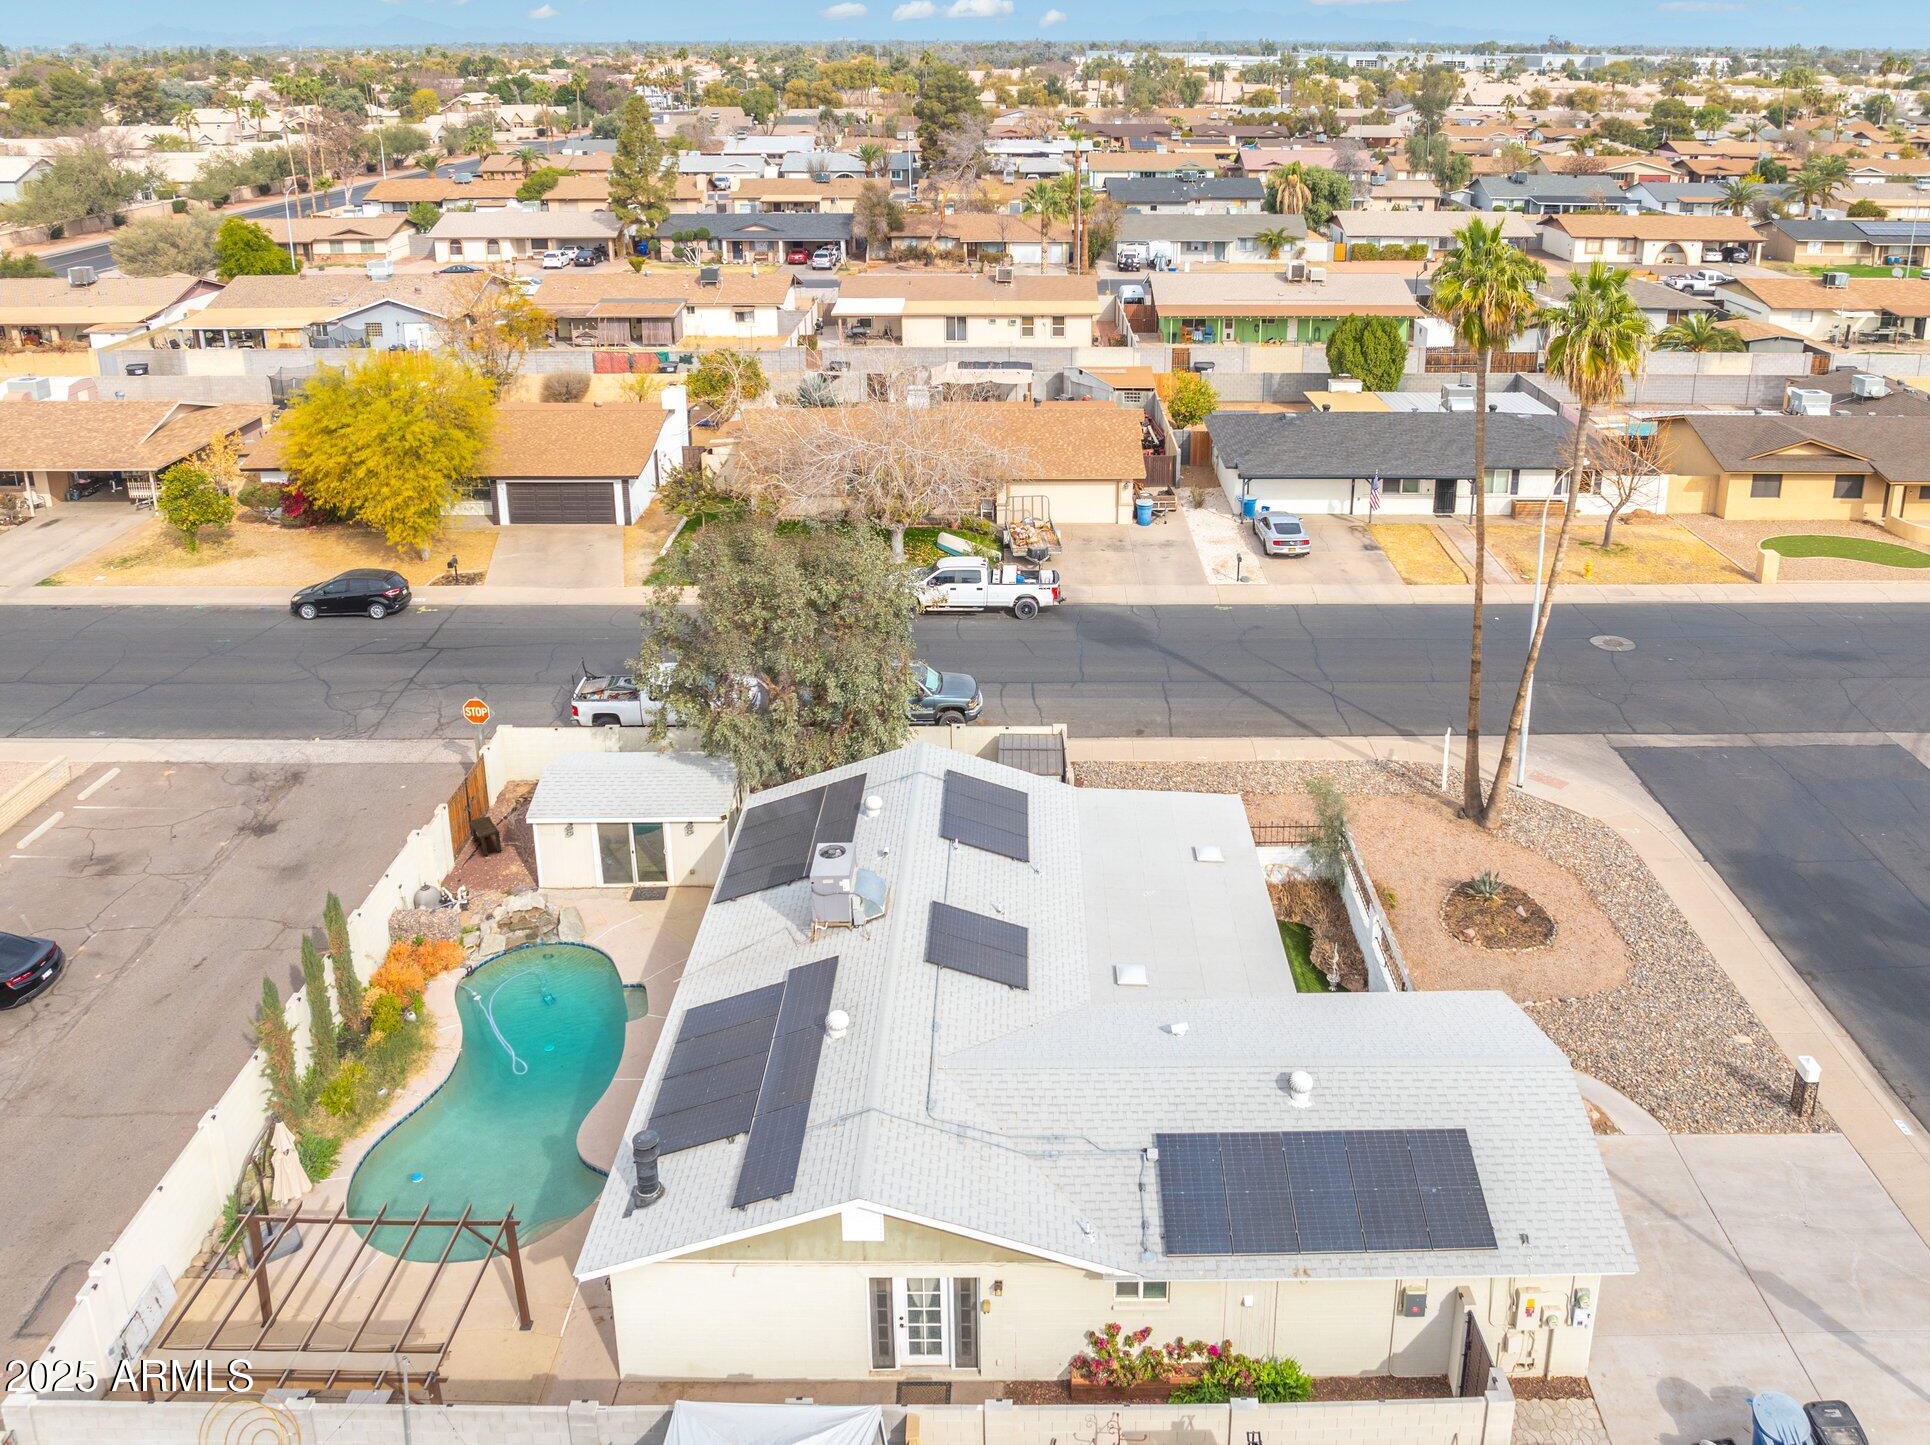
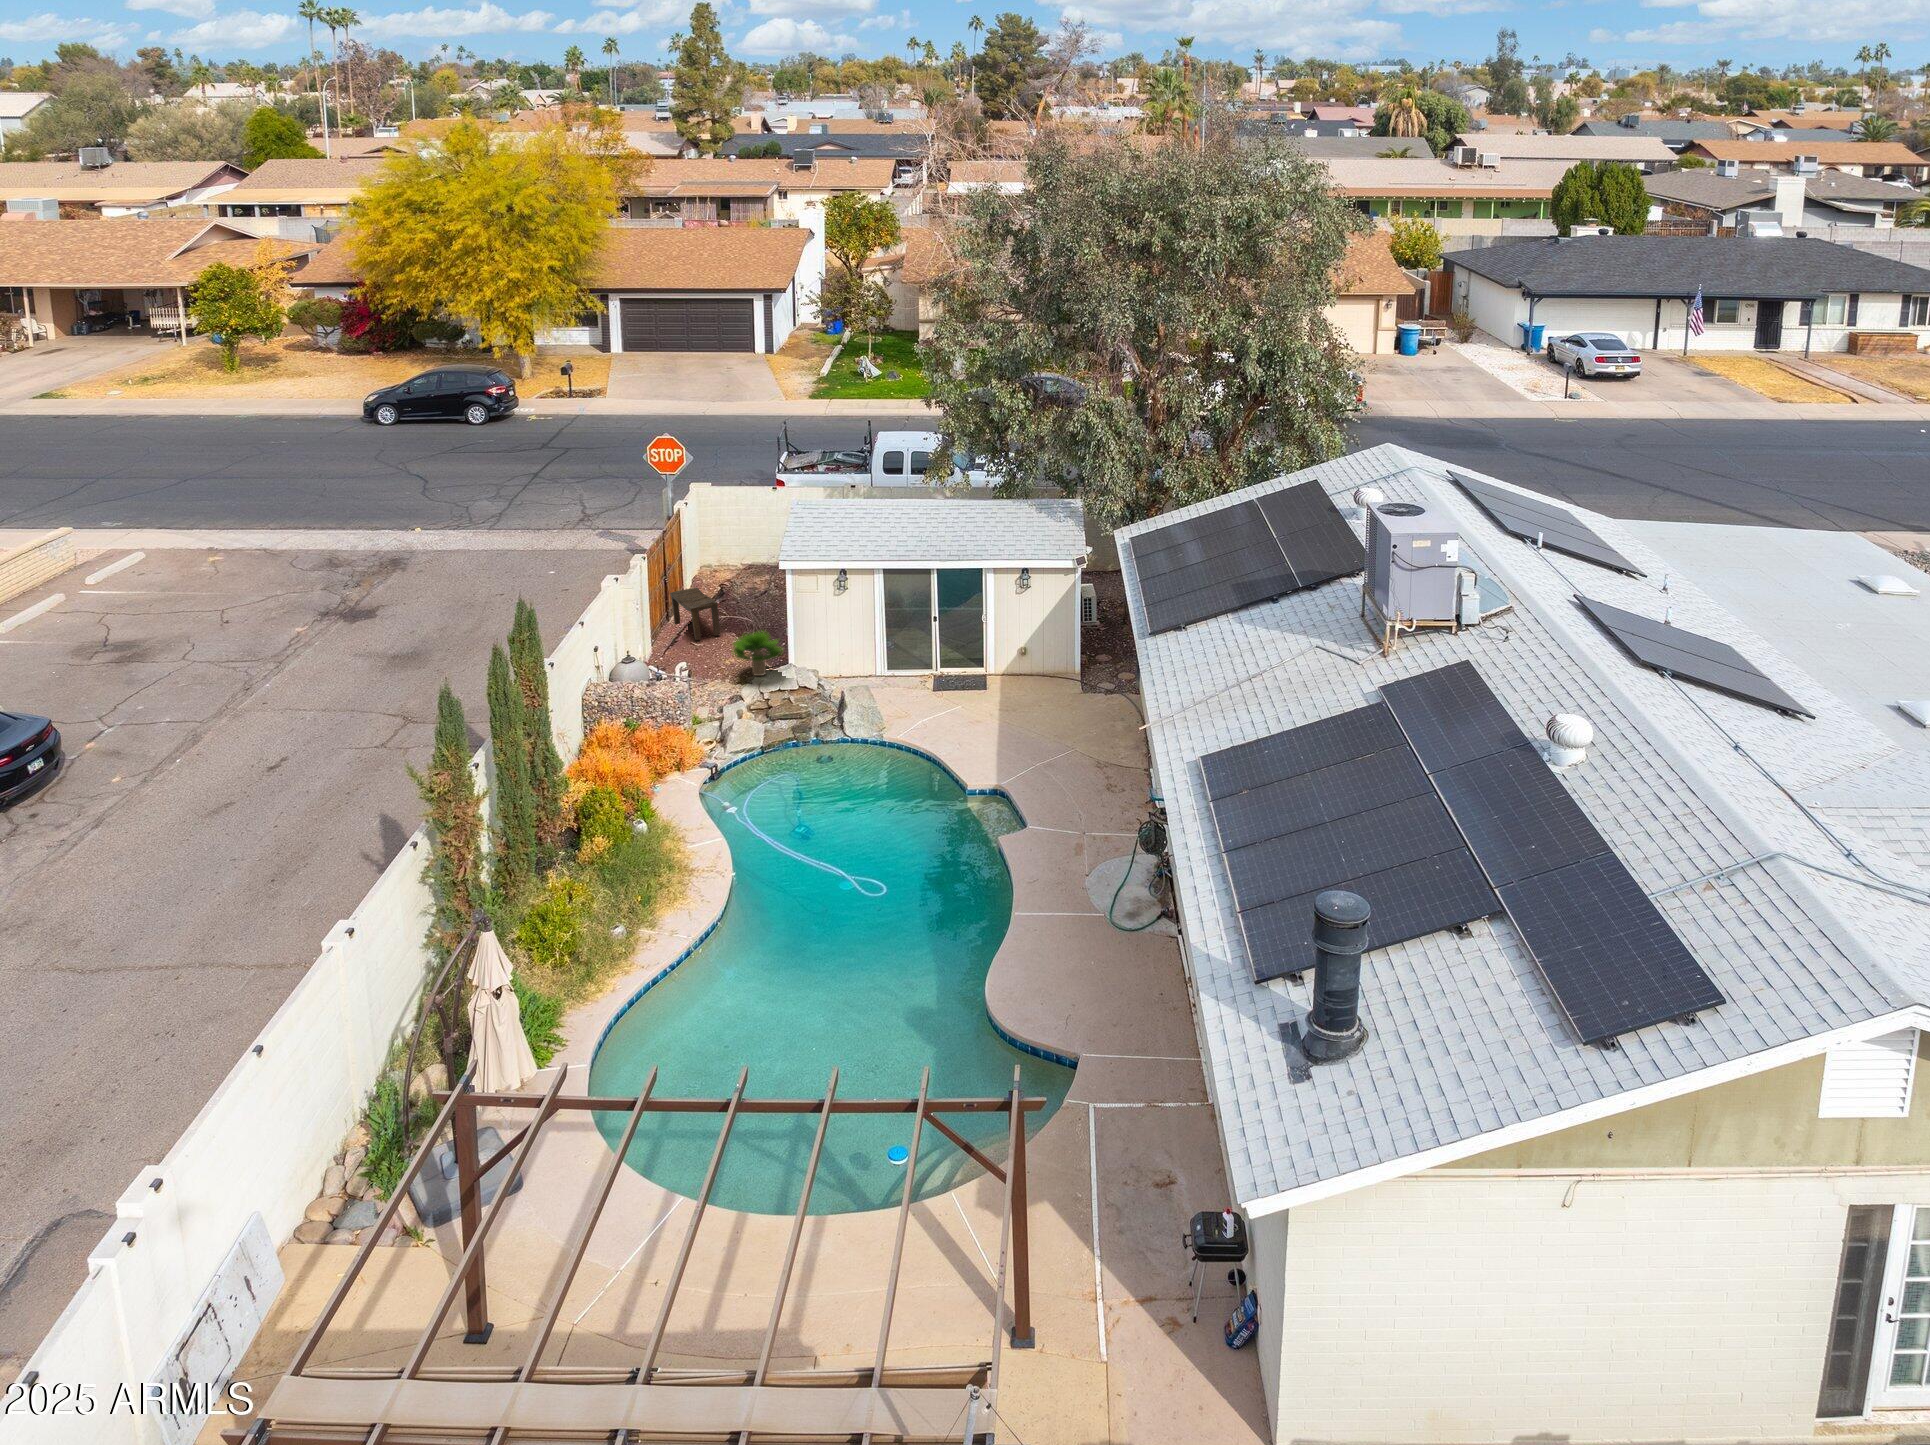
potted plant: none [499,856,536,887] -> present [733,632,783,676]

